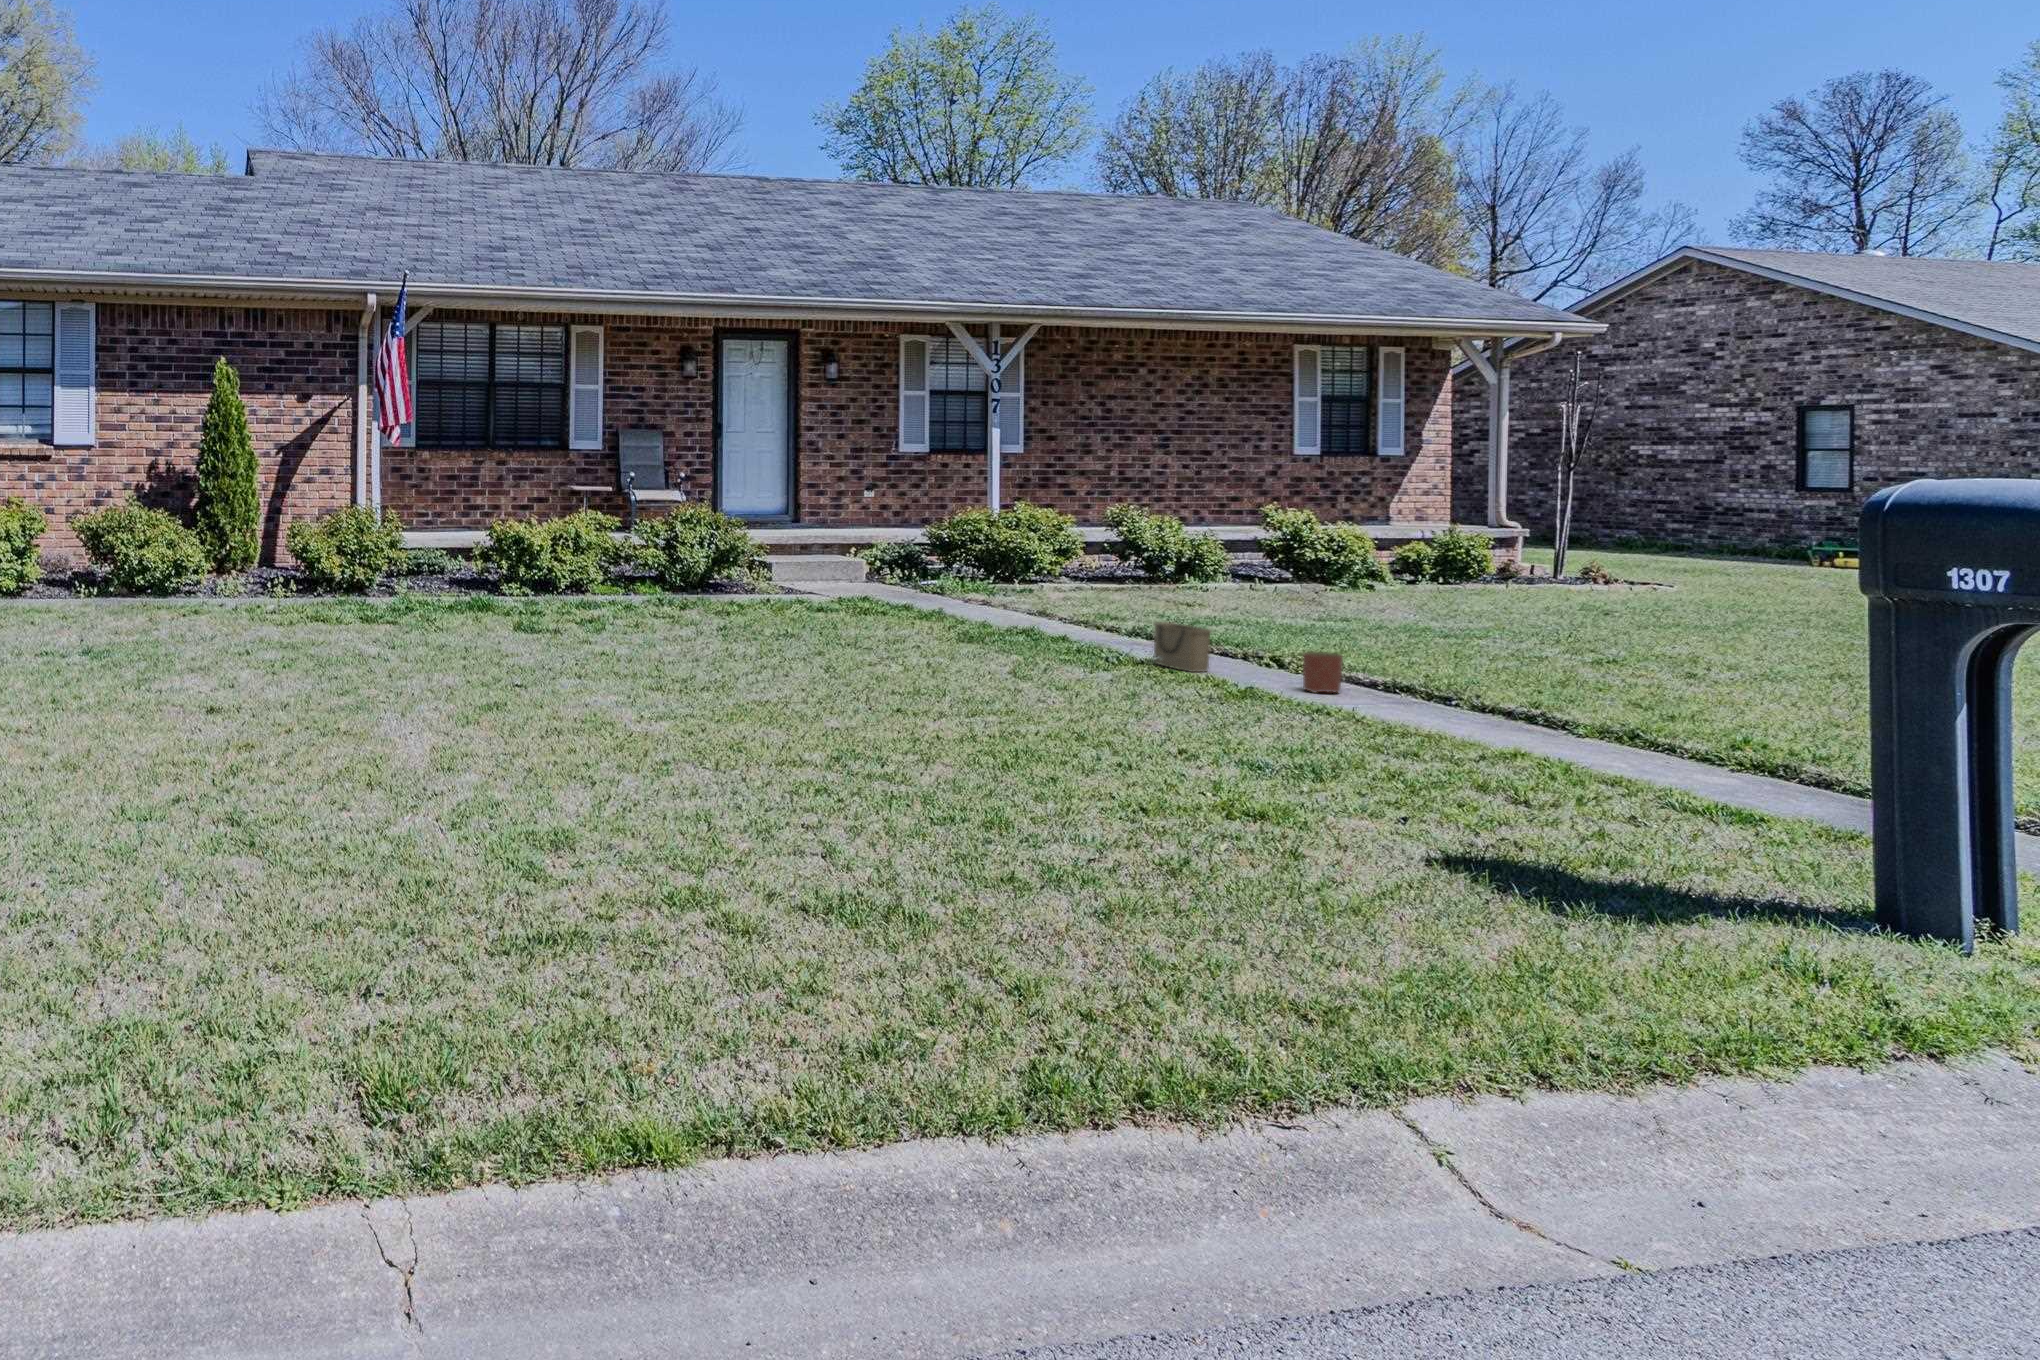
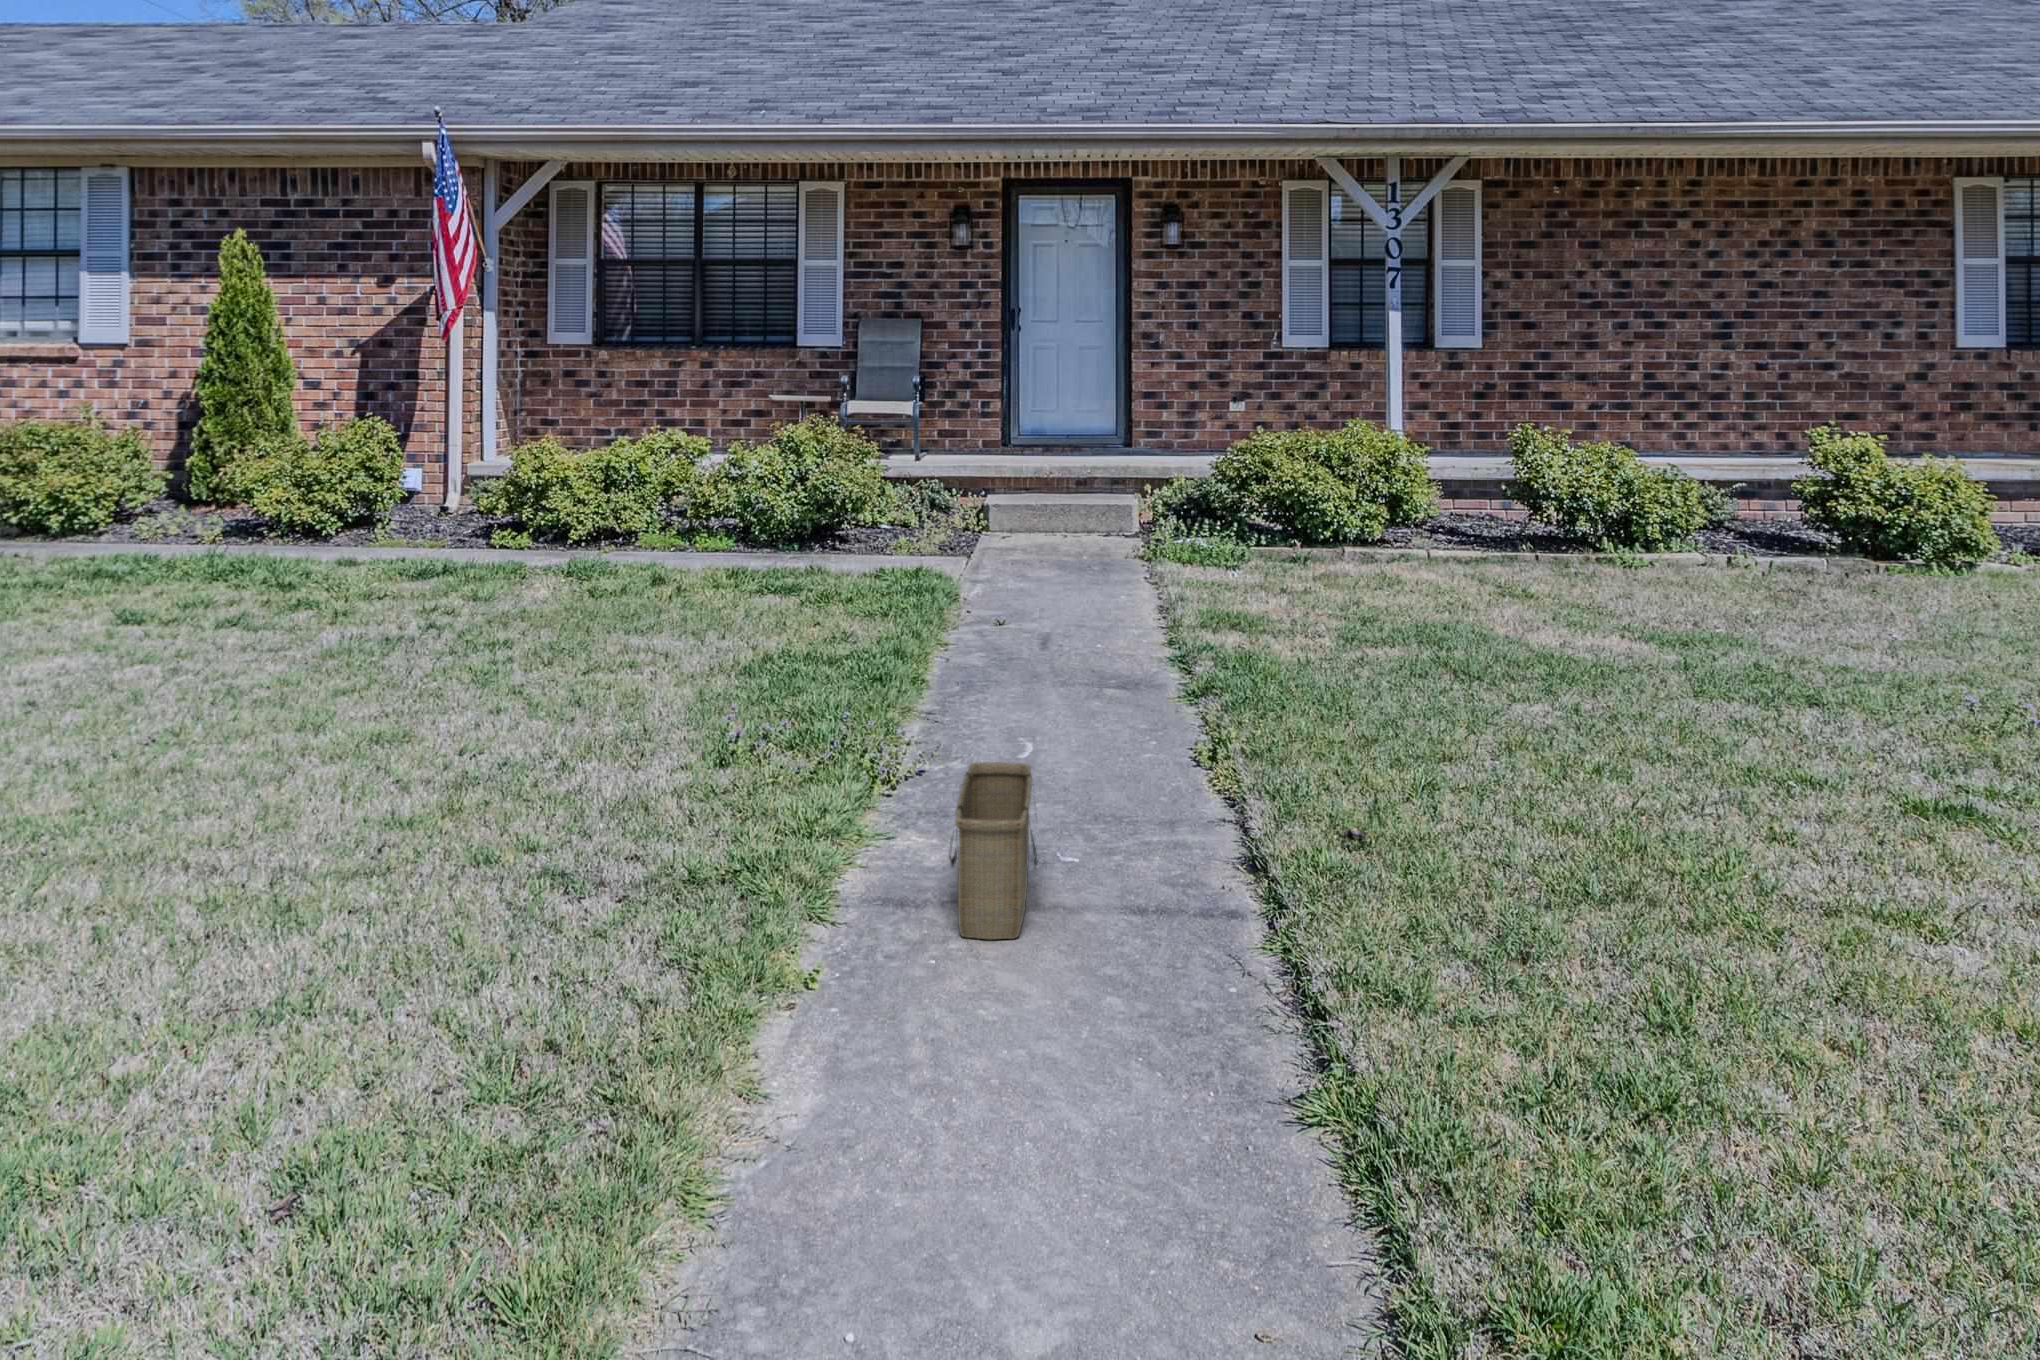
planter: present [1303,651,1343,693] -> none [999,1006,1136,1215]

